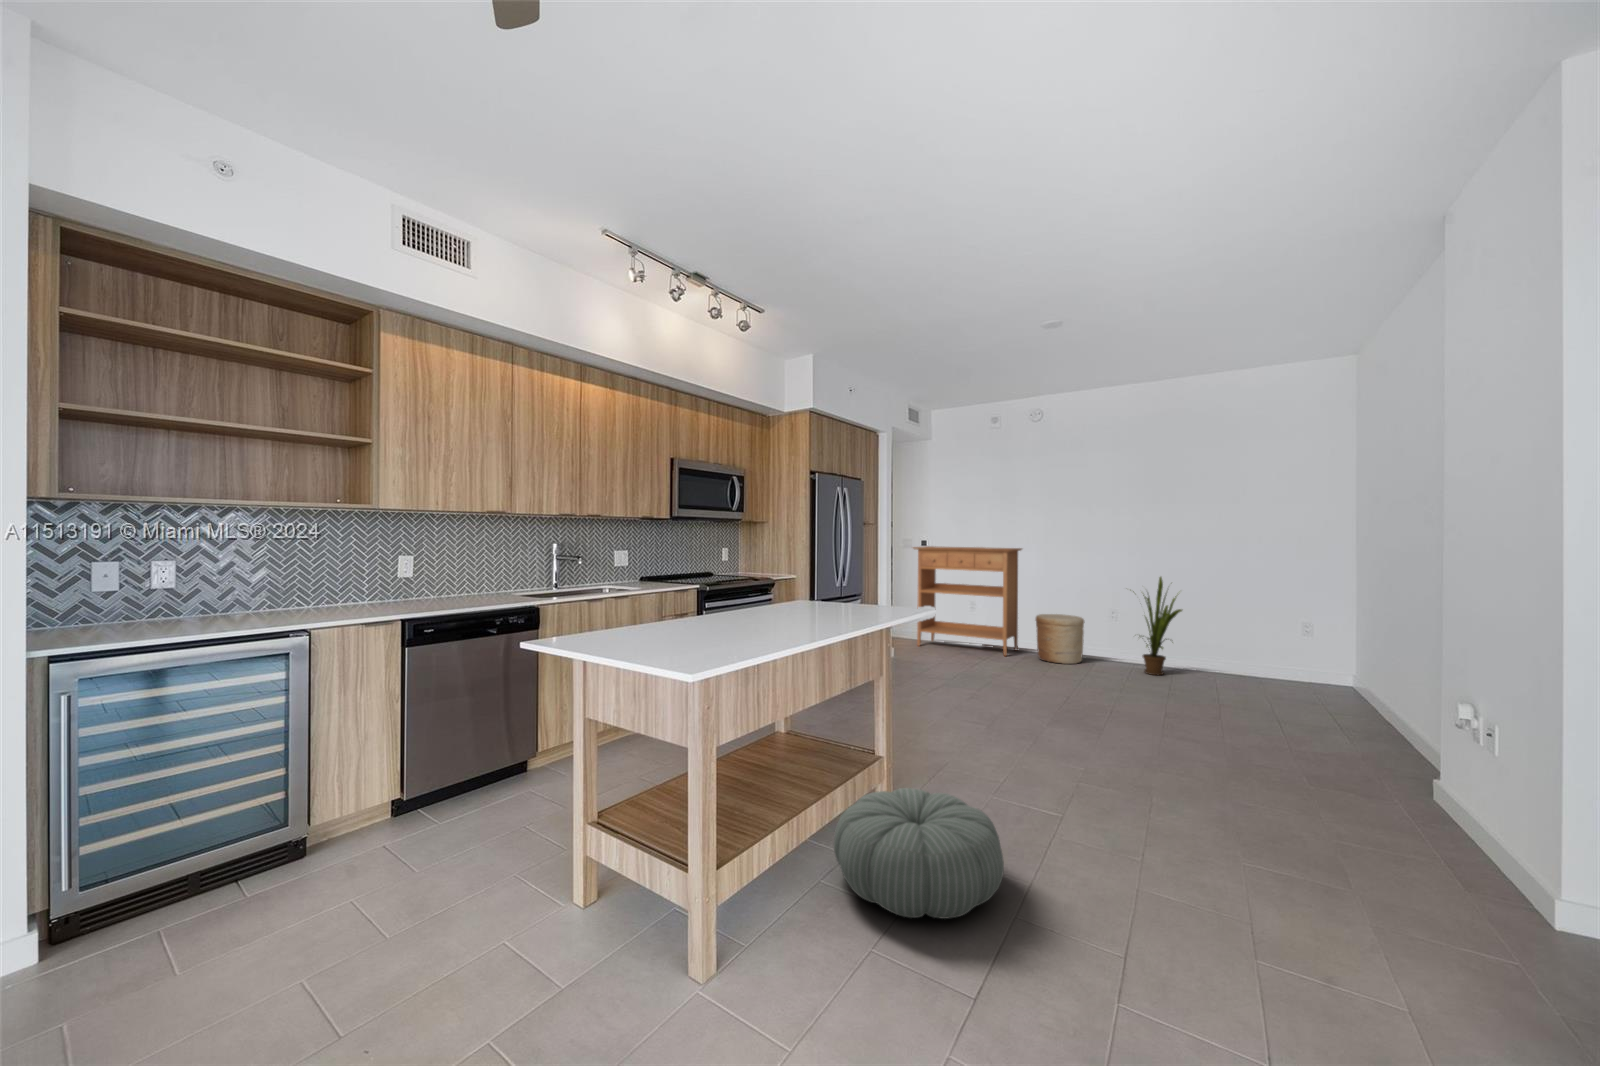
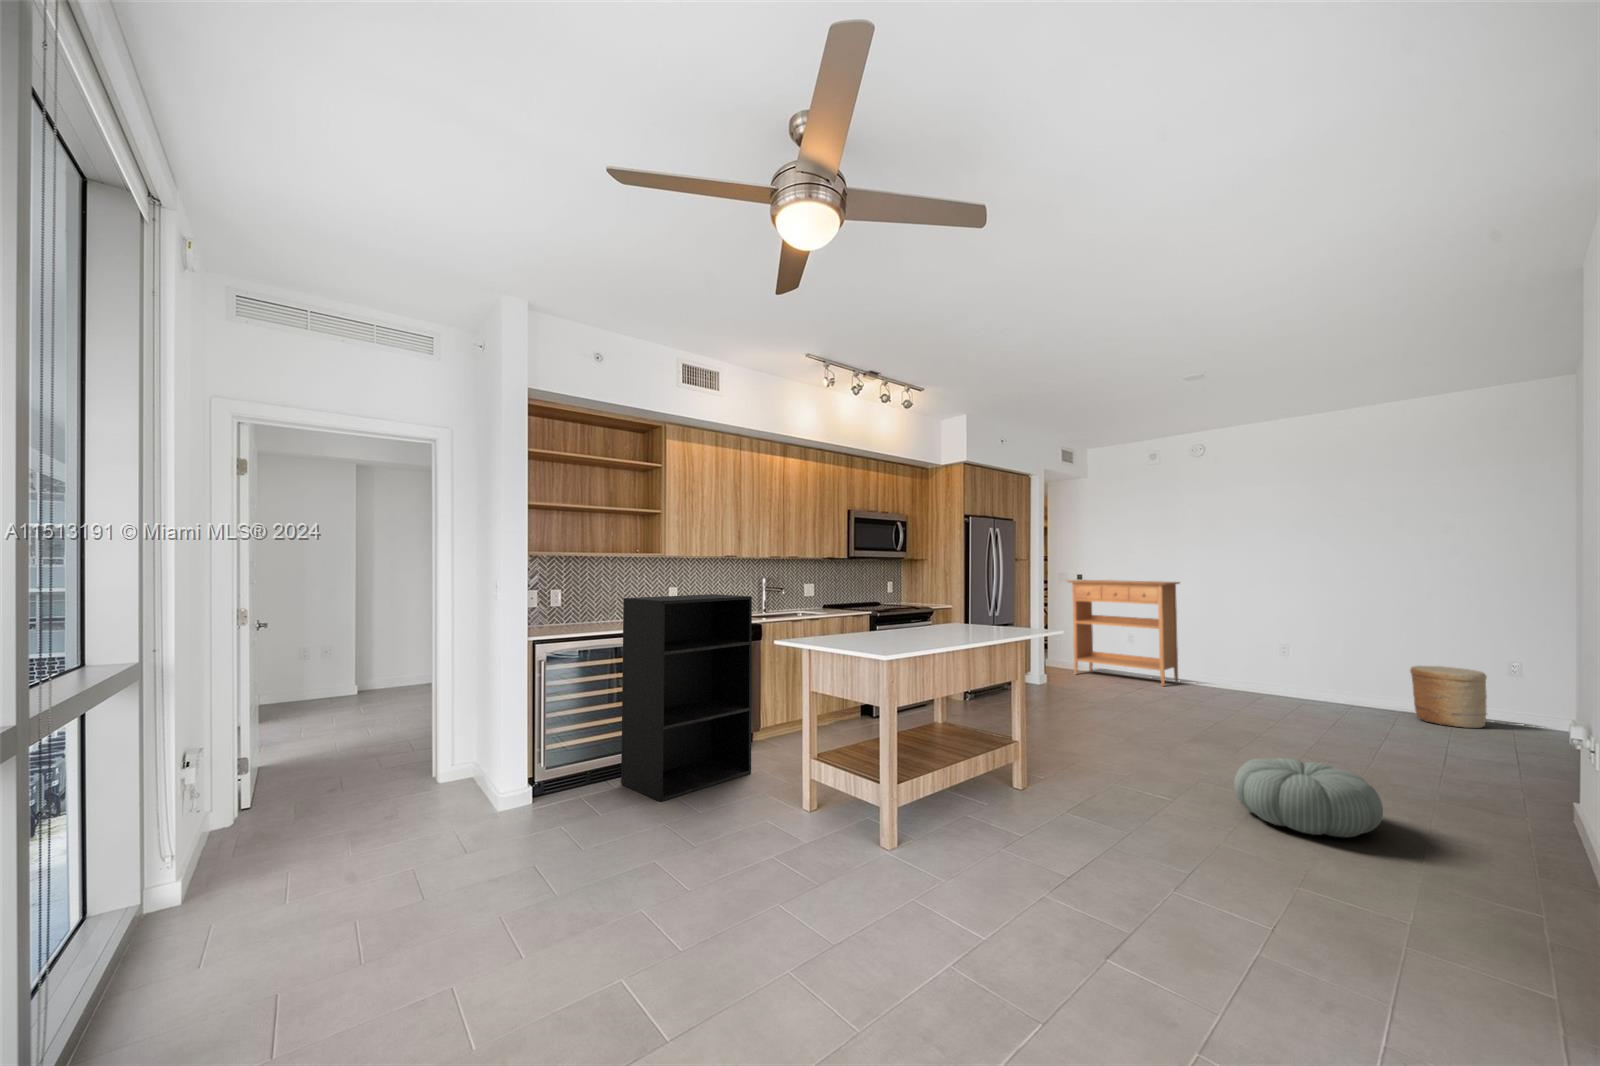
bookshelf: none [263,566,506,917] -> present [621,594,752,801]
house plant: present [1133,577,1182,675] -> none [1285,610,1352,709]
woven basket: present [1036,614,1084,664] -> present [1410,666,1487,728]
pouf: present [834,788,1004,919] -> present [1234,758,1383,837]

